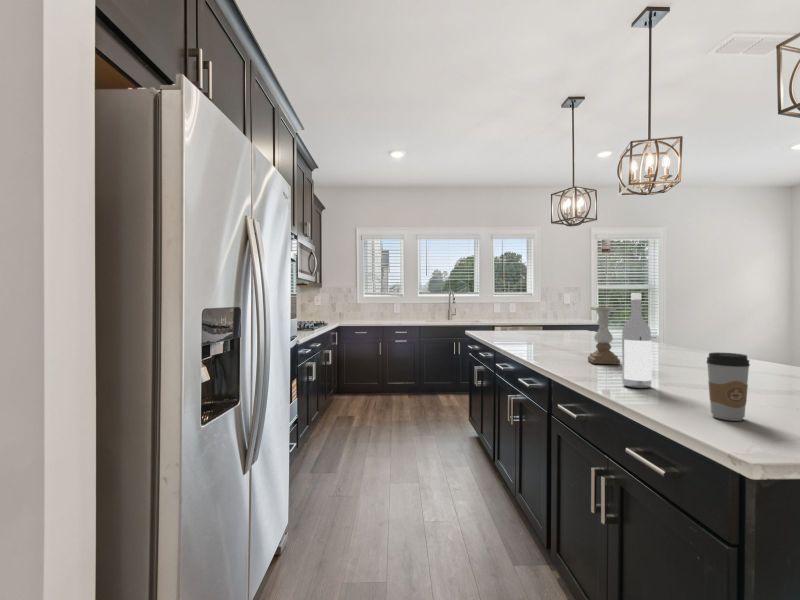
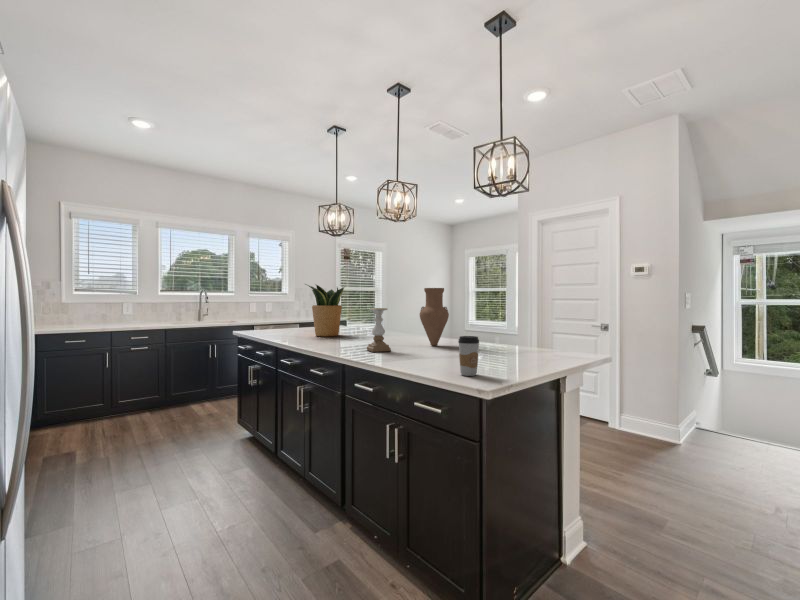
vase: none [670,279,720,361] -> present [420,288,449,346]
potted plant: none [530,280,577,340] -> present [306,284,344,336]
wine bottle: present [622,293,652,388] -> none [402,299,421,364]

